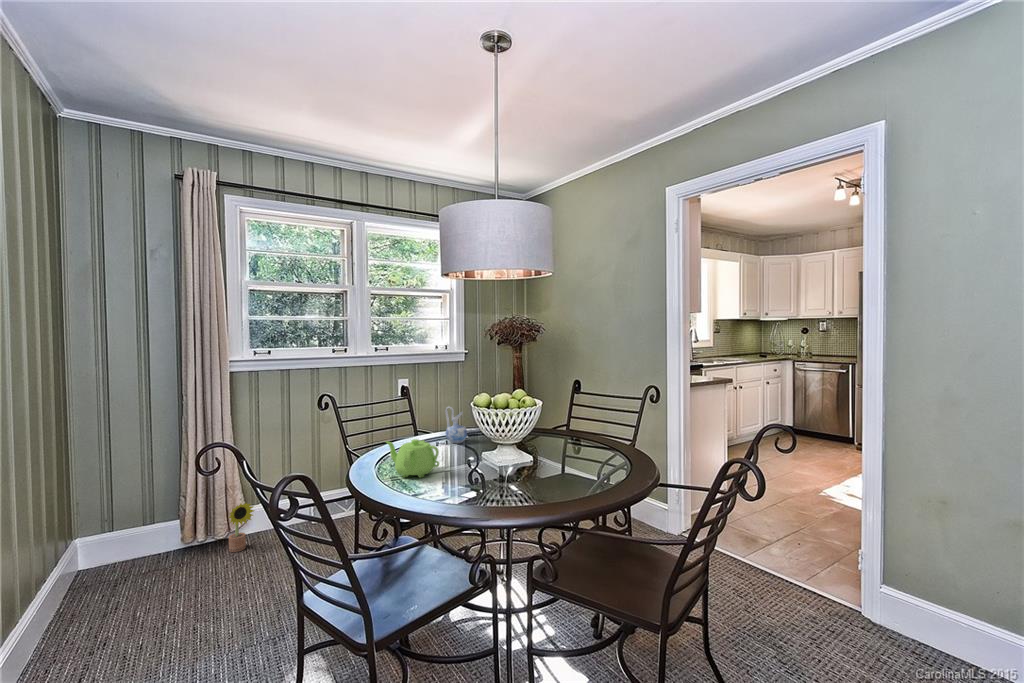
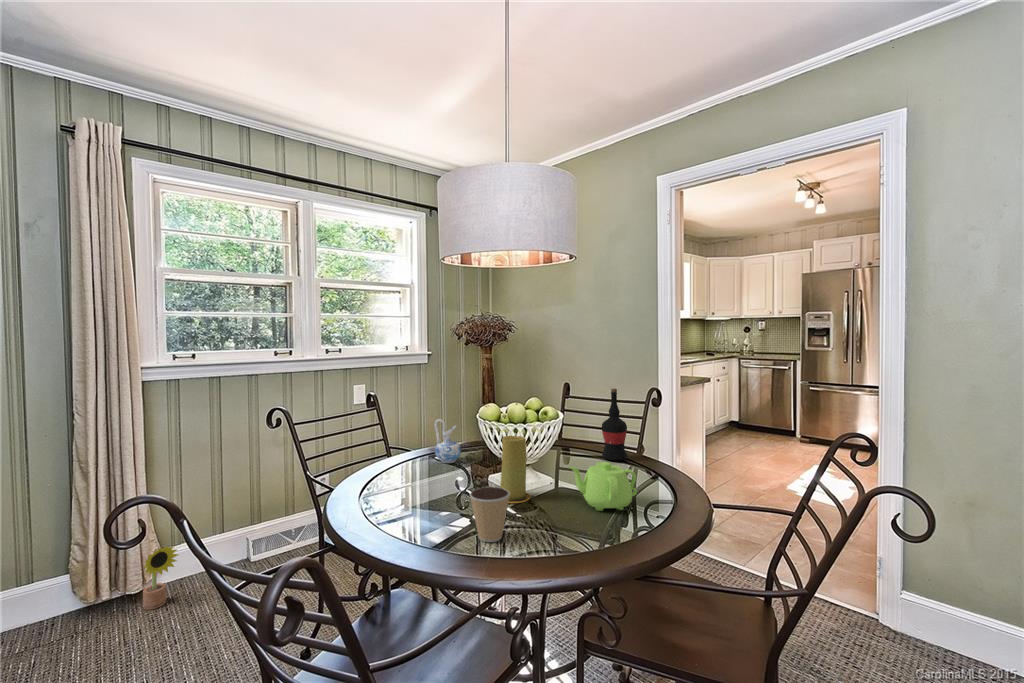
wine bottle: none [588,383,611,447] -> present [602,389,627,460]
candle: none [479,419,508,473] -> present [500,436,530,503]
teapot: present [386,439,439,477] -> present [569,462,637,511]
coffee cup: none [442,456,474,497] -> present [470,487,510,542]

